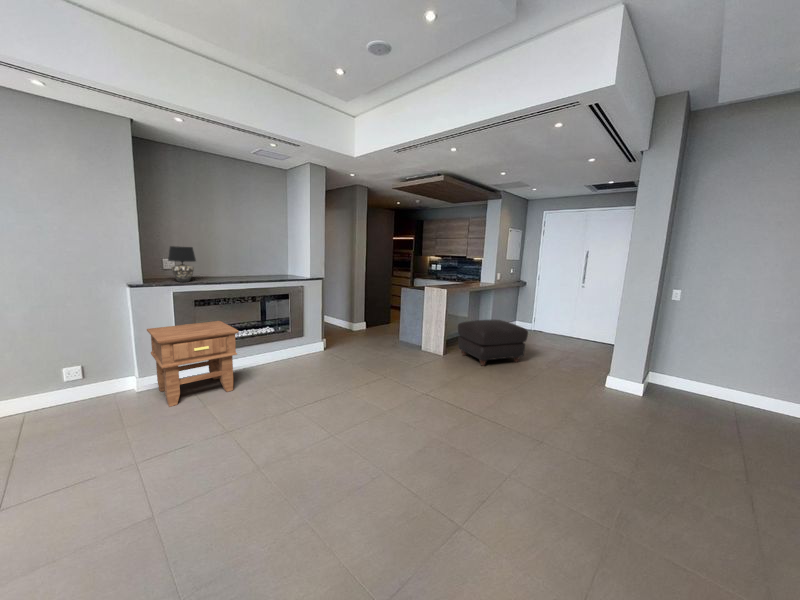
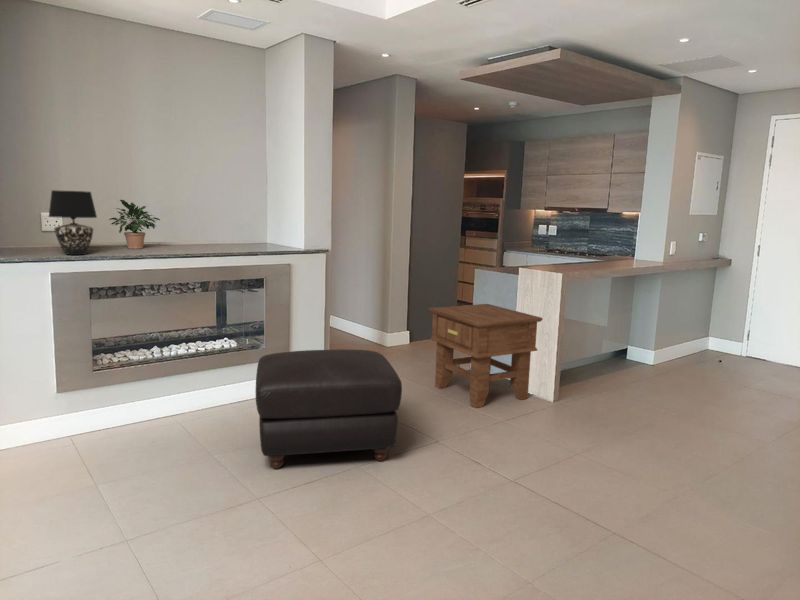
potted plant: none [199,251,231,278] -> present [109,200,160,249]
ottoman: present [458,320,528,366] -> present [255,349,402,469]
side table: present [147,321,239,407] -> present [428,304,543,408]

